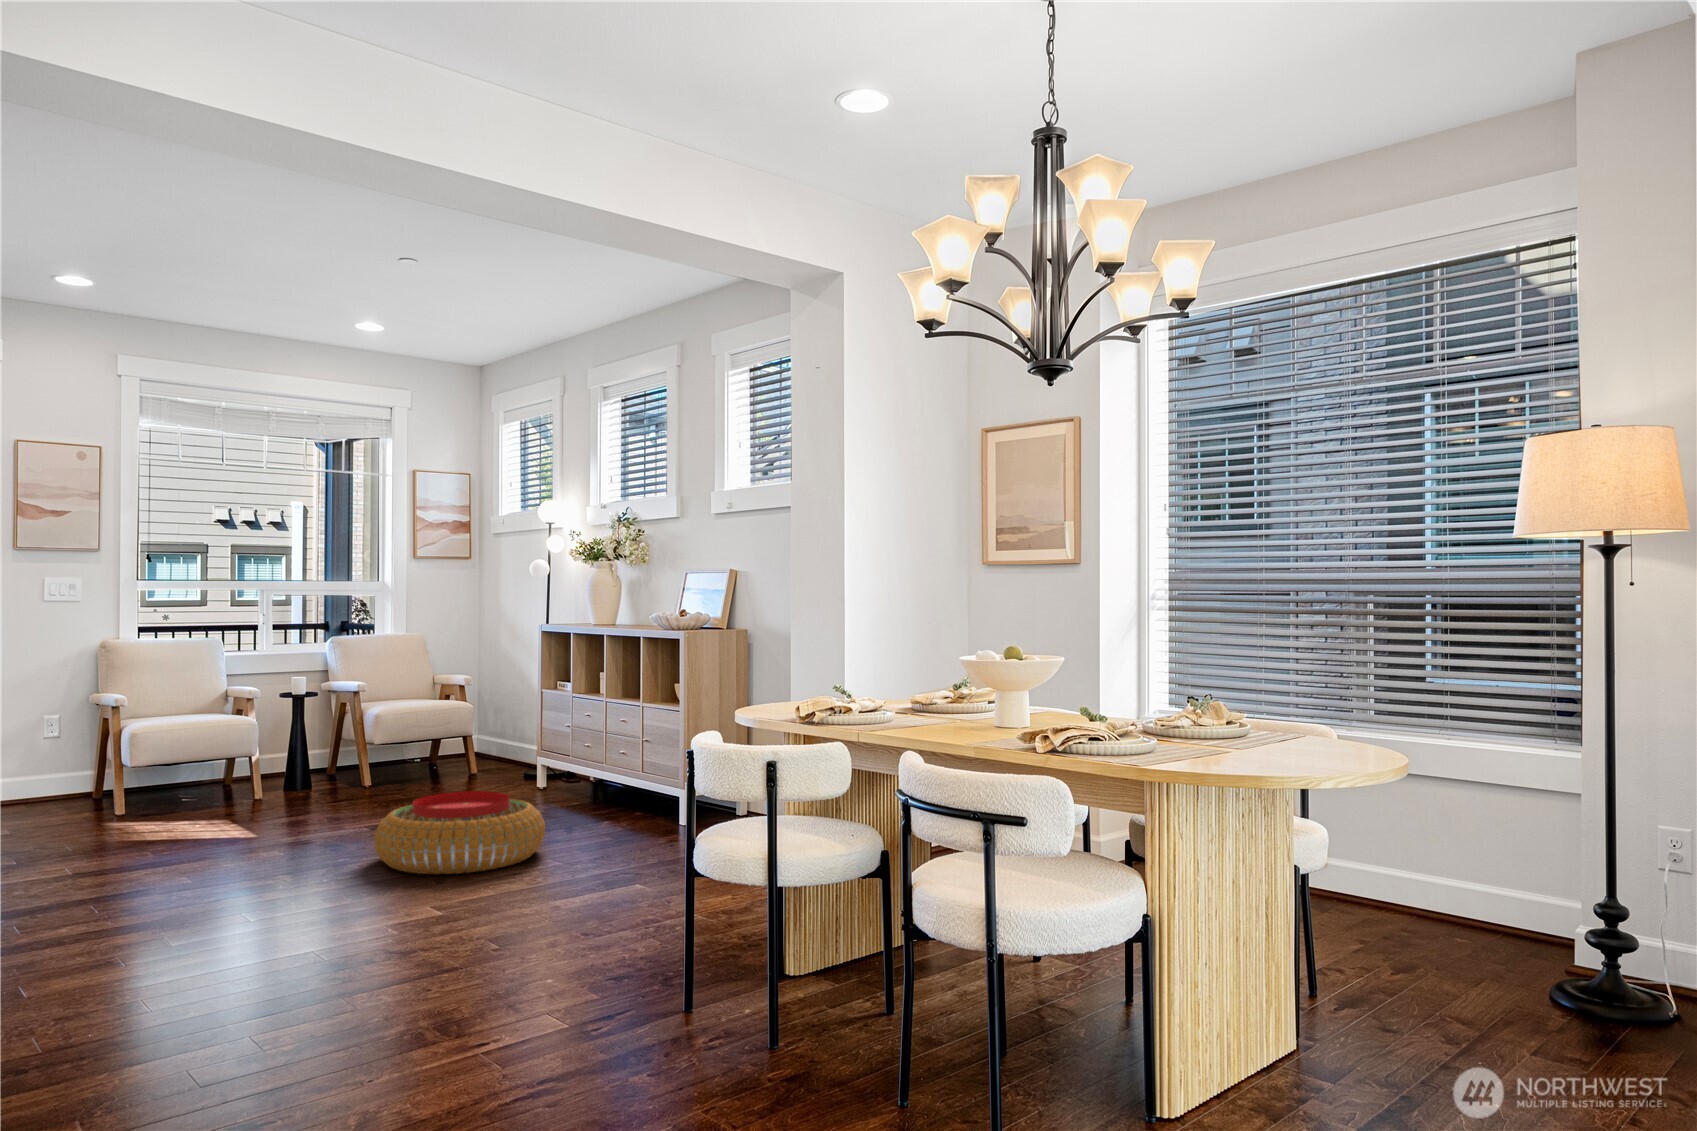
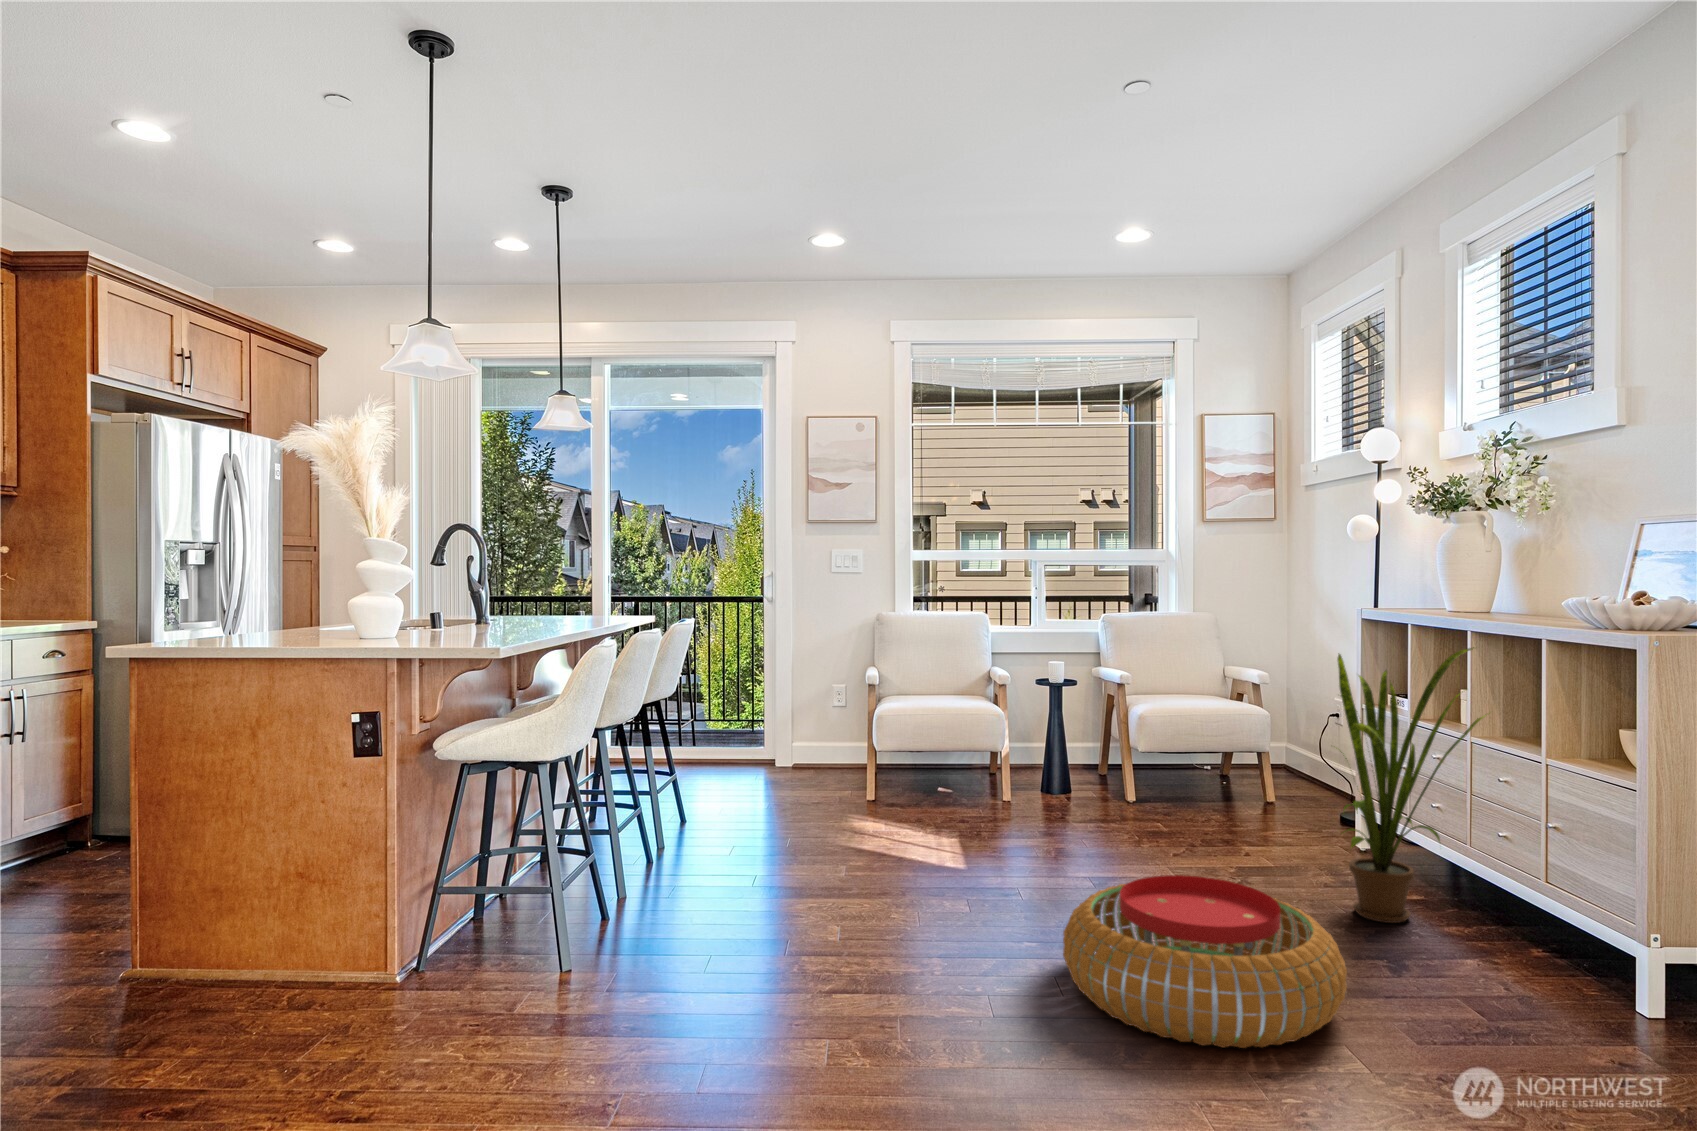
house plant: none [526,644,617,817] -> present [1337,647,1485,923]

